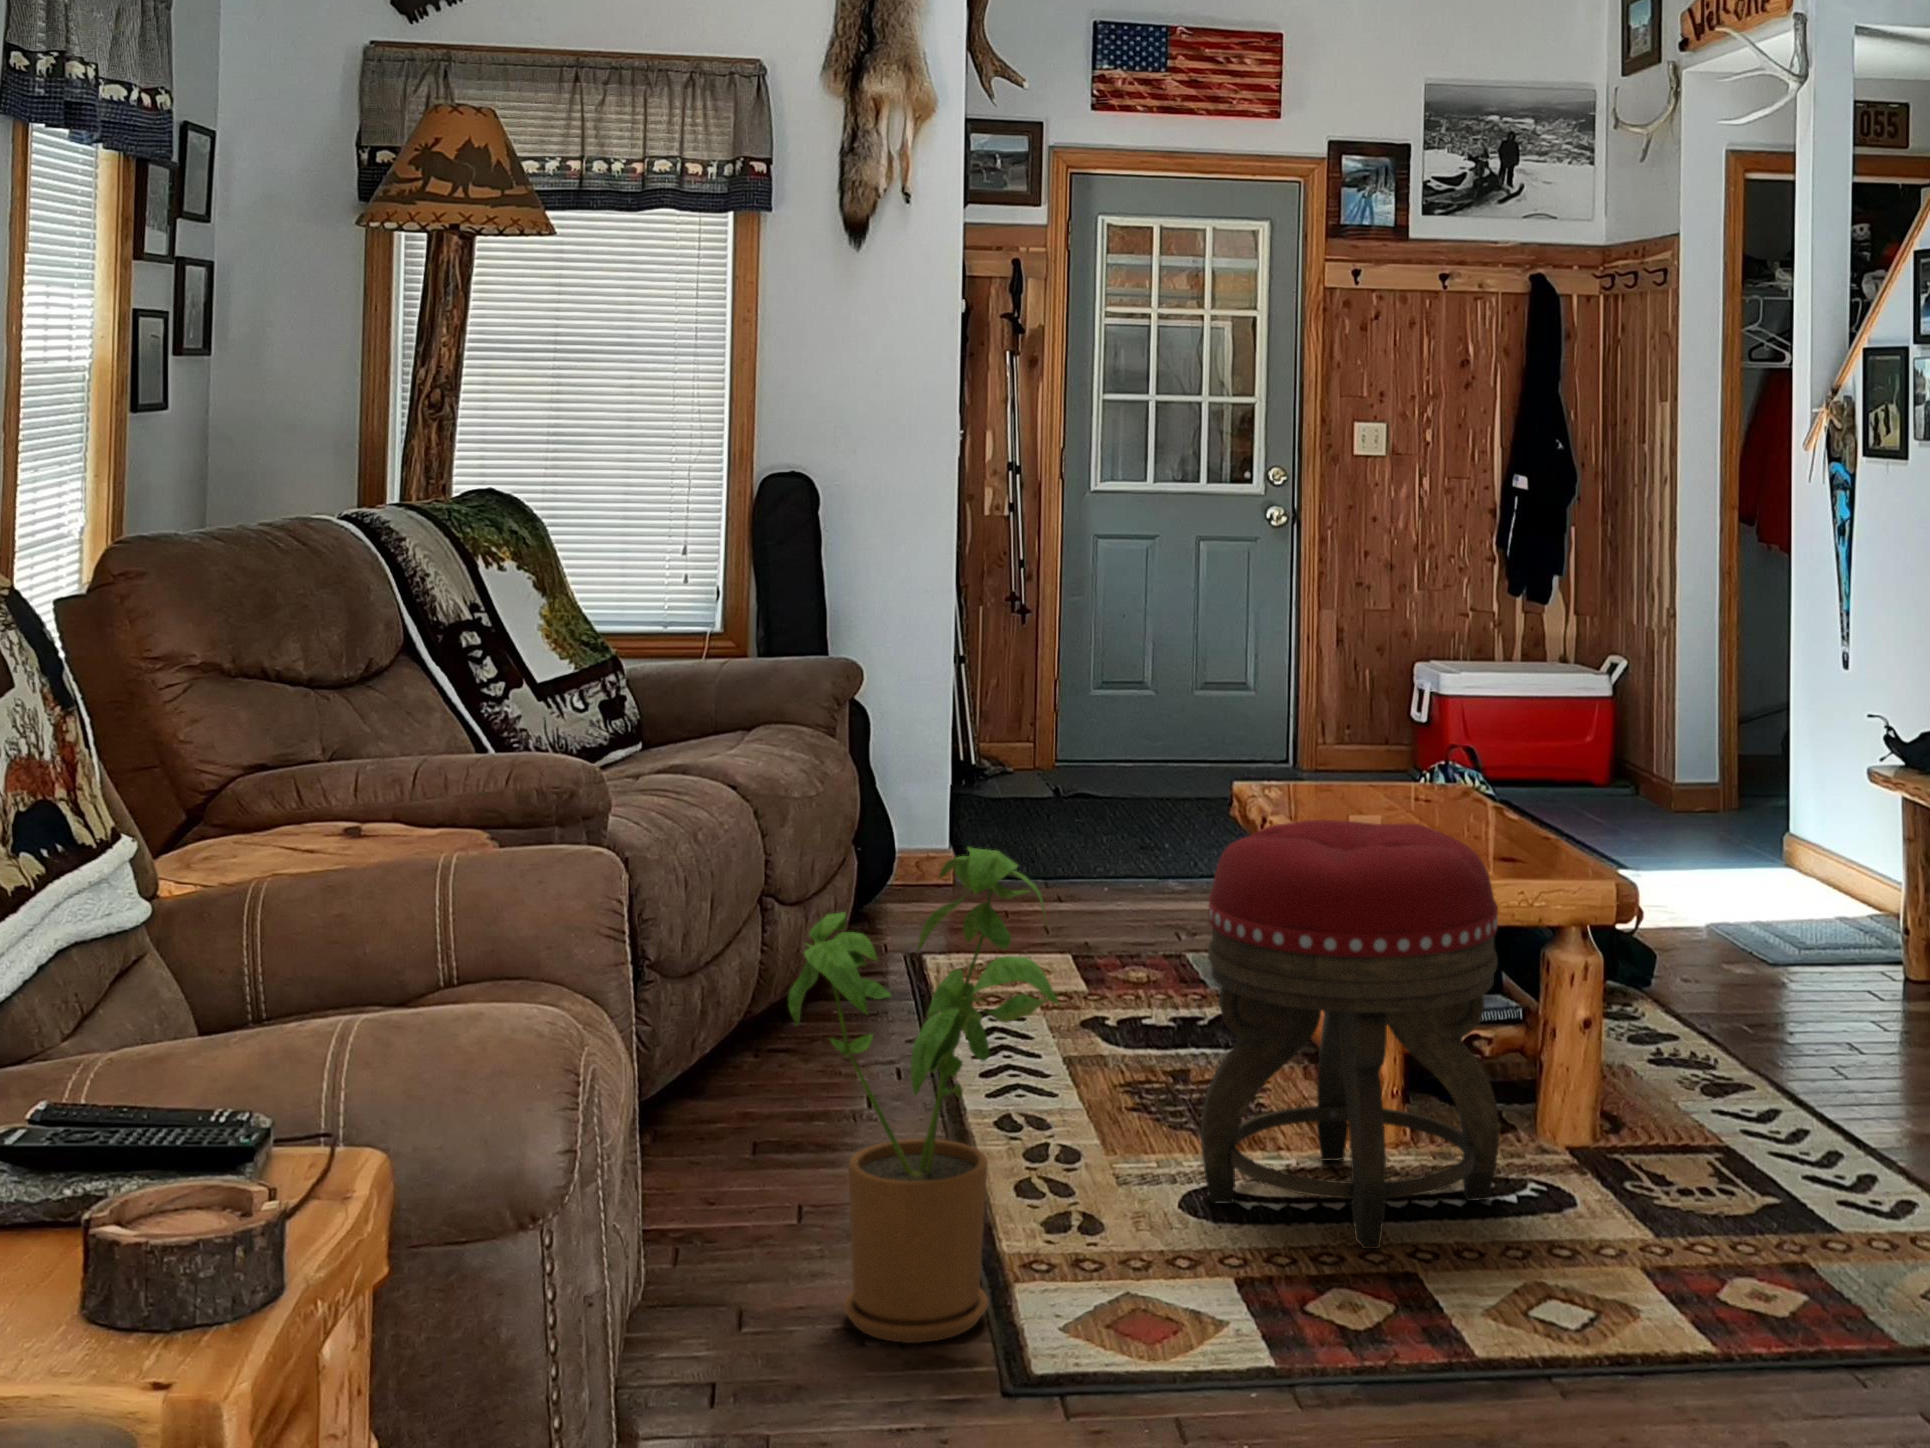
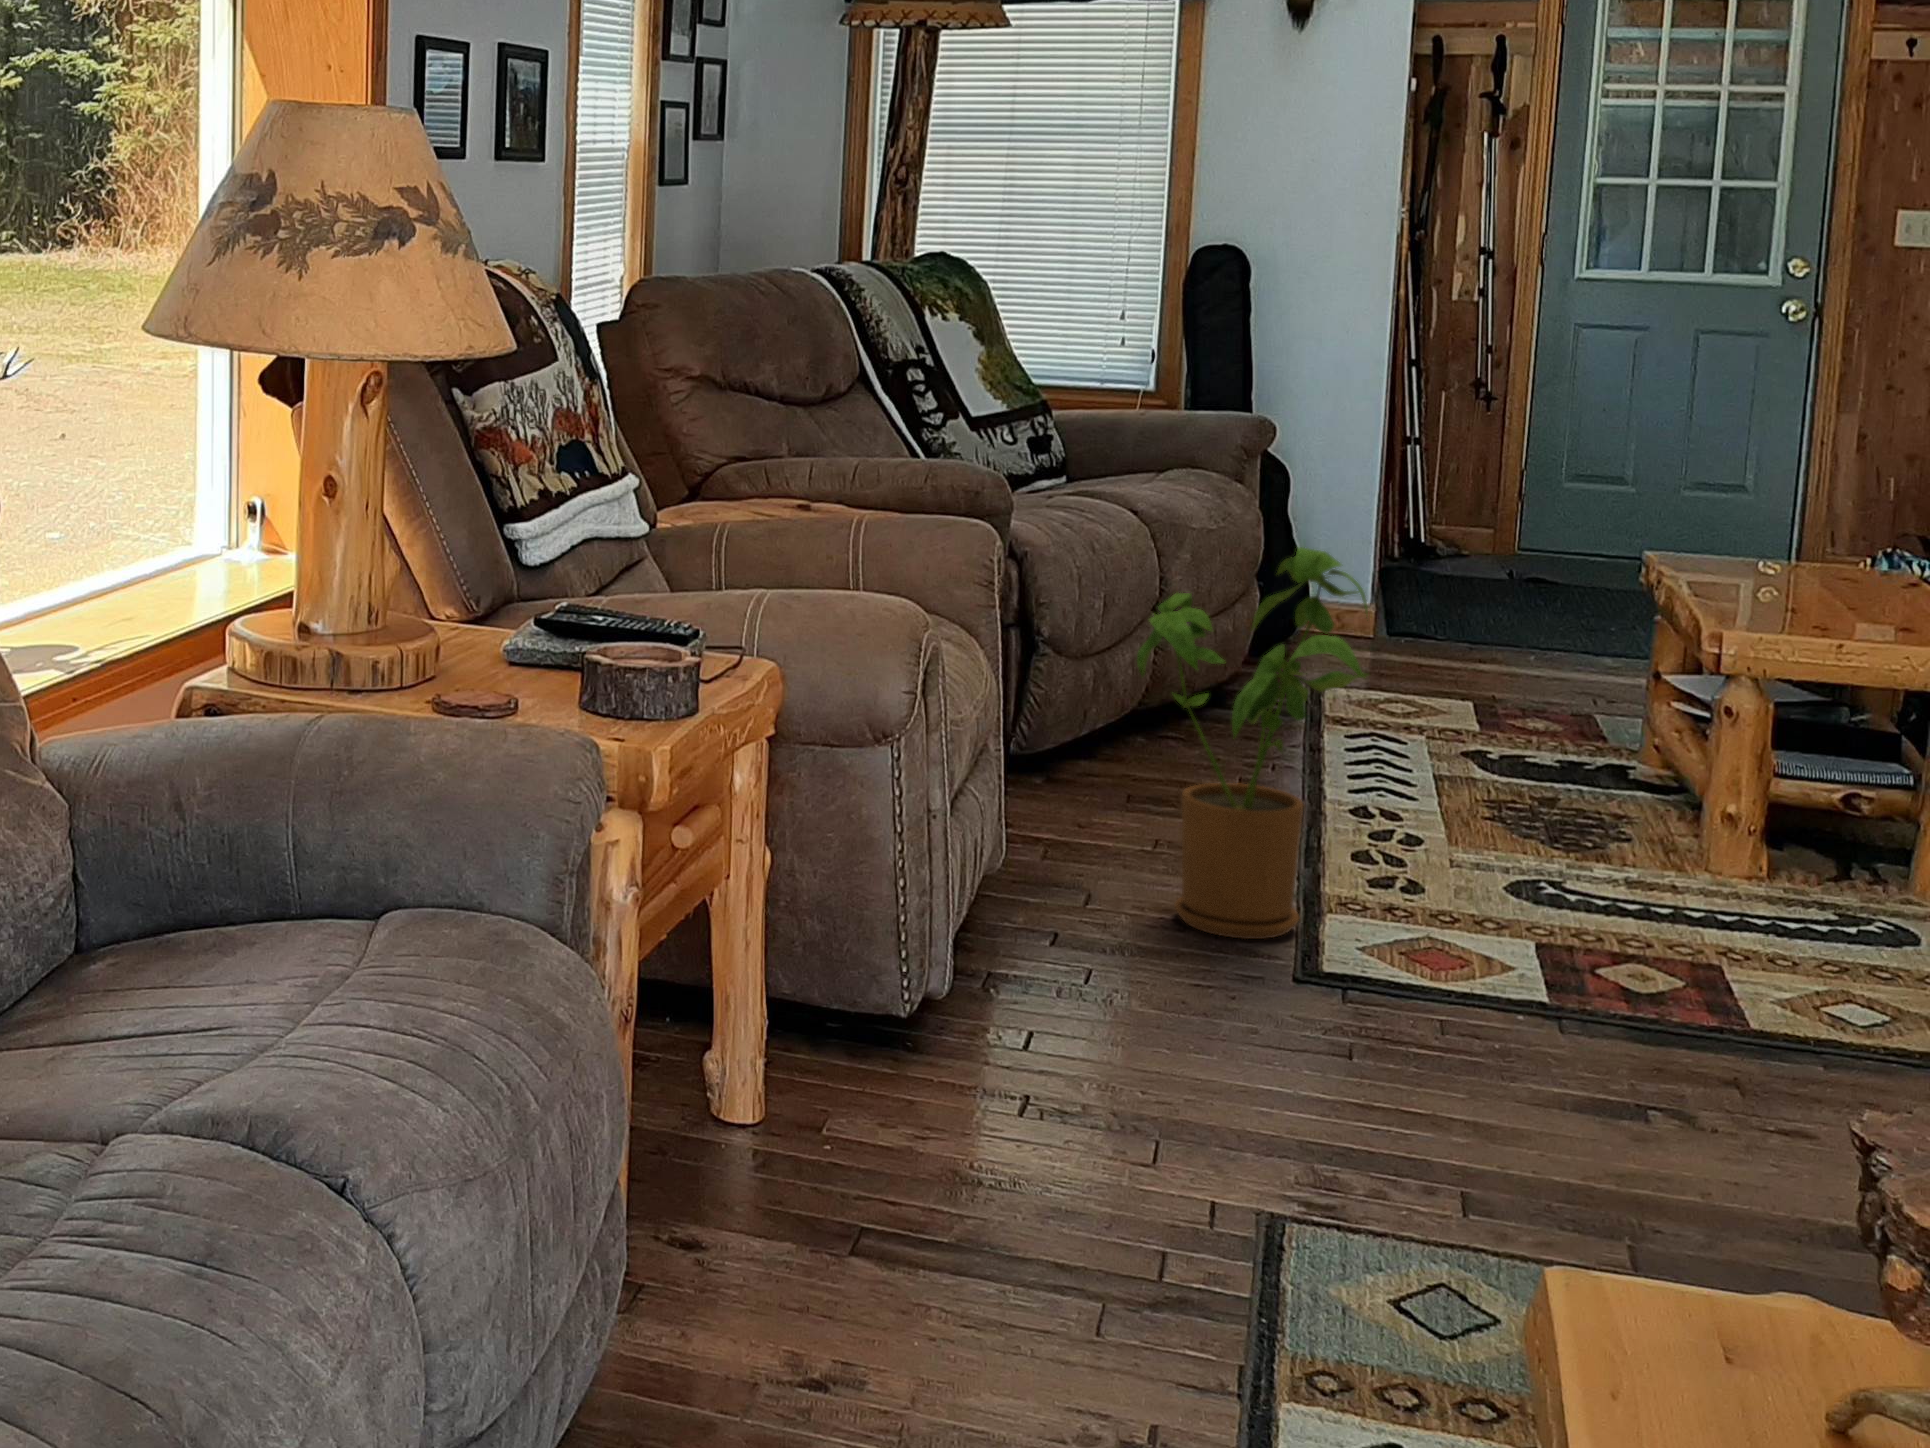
footstool: present [1201,820,1499,1249] -> none [1532,566,1855,944]

